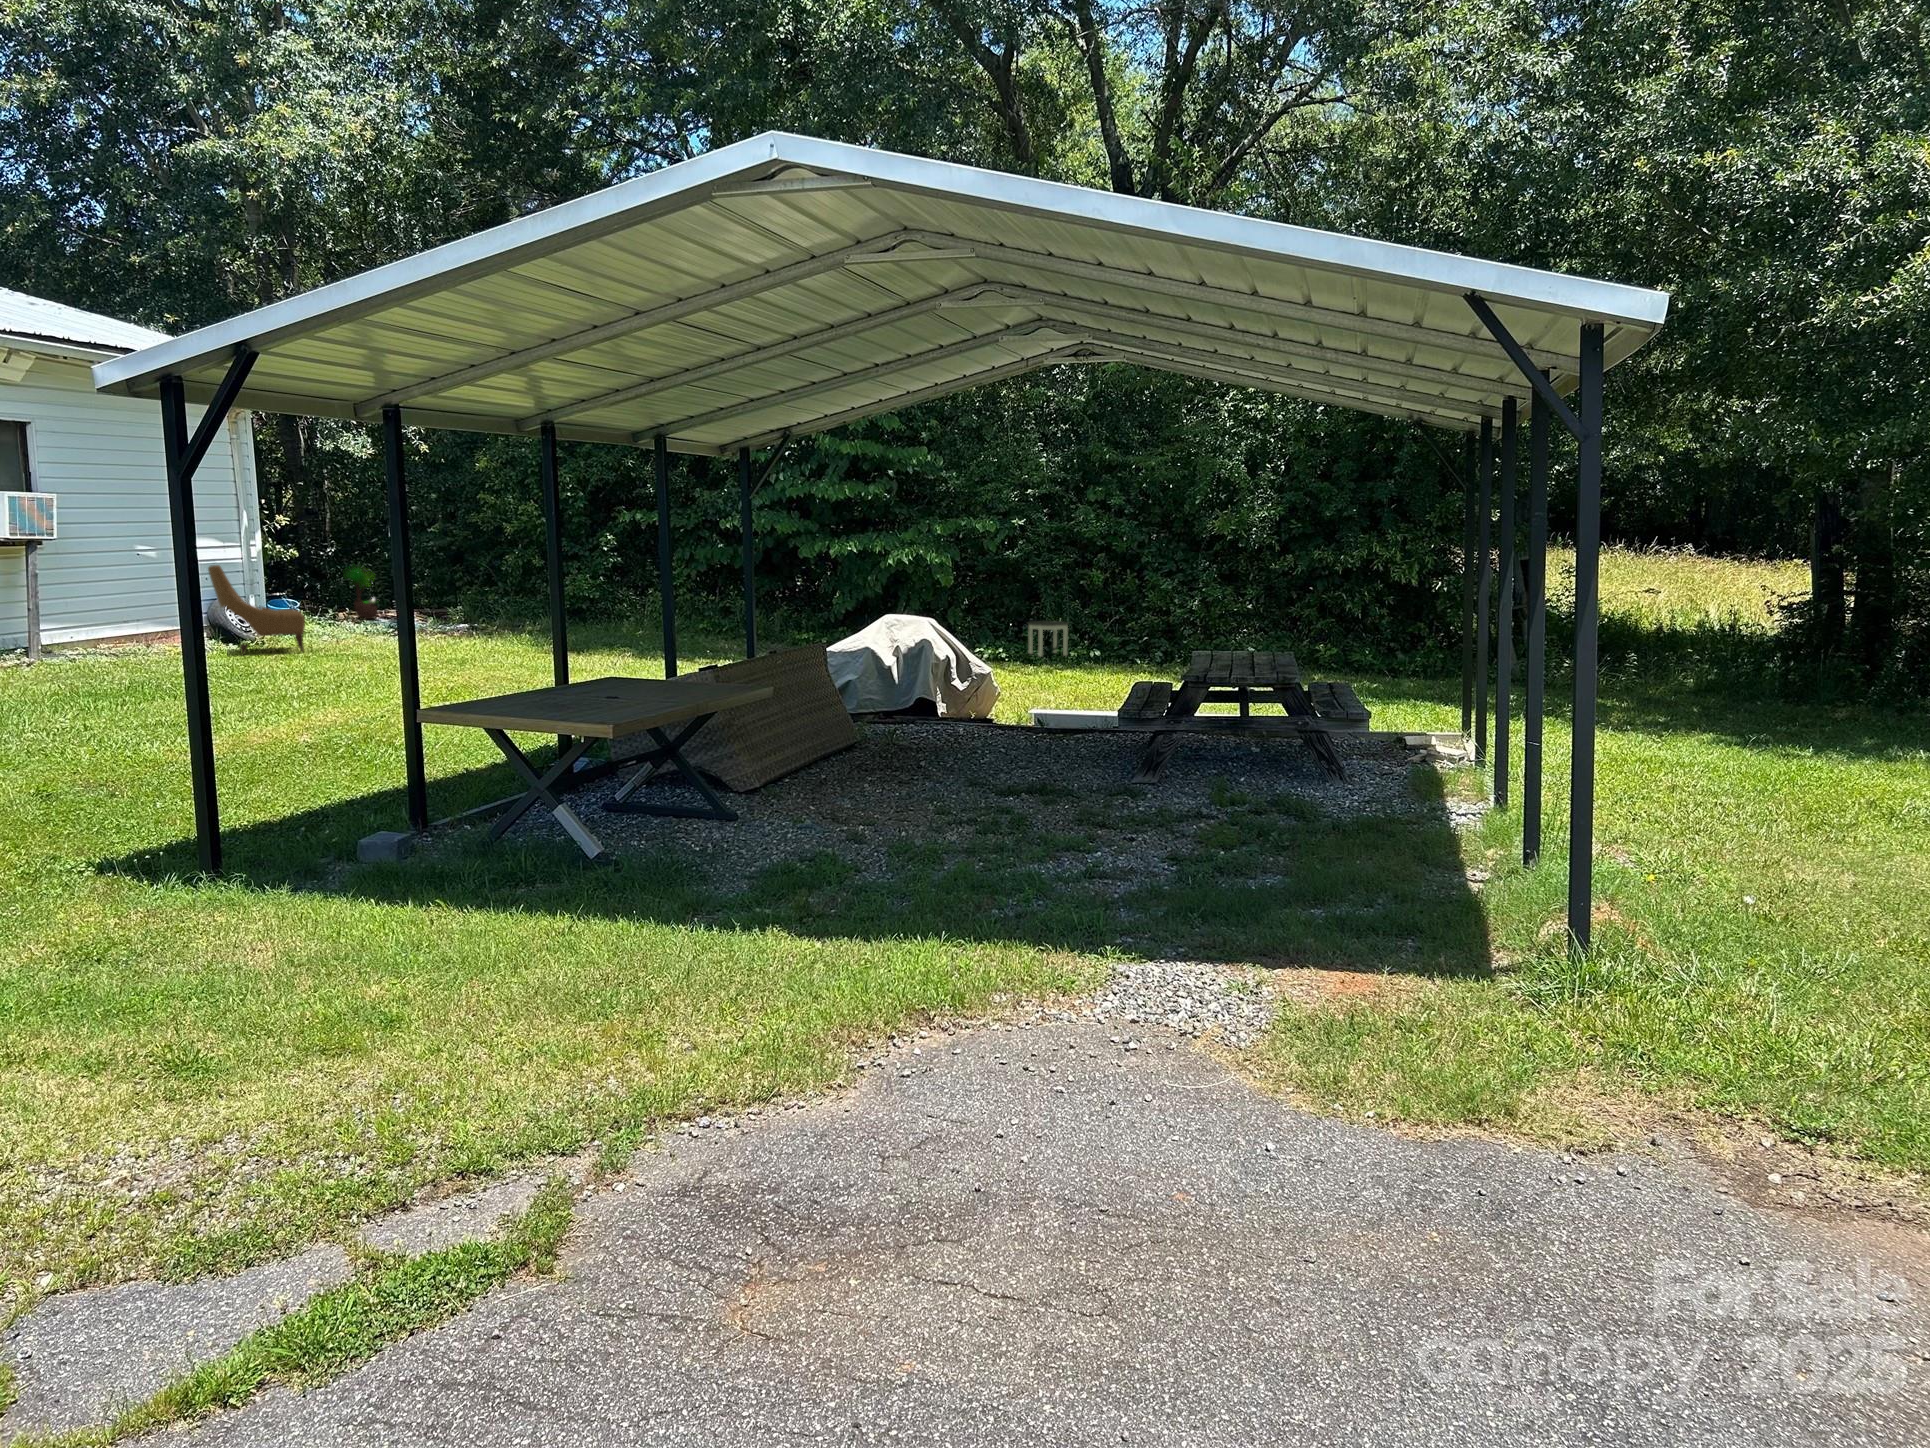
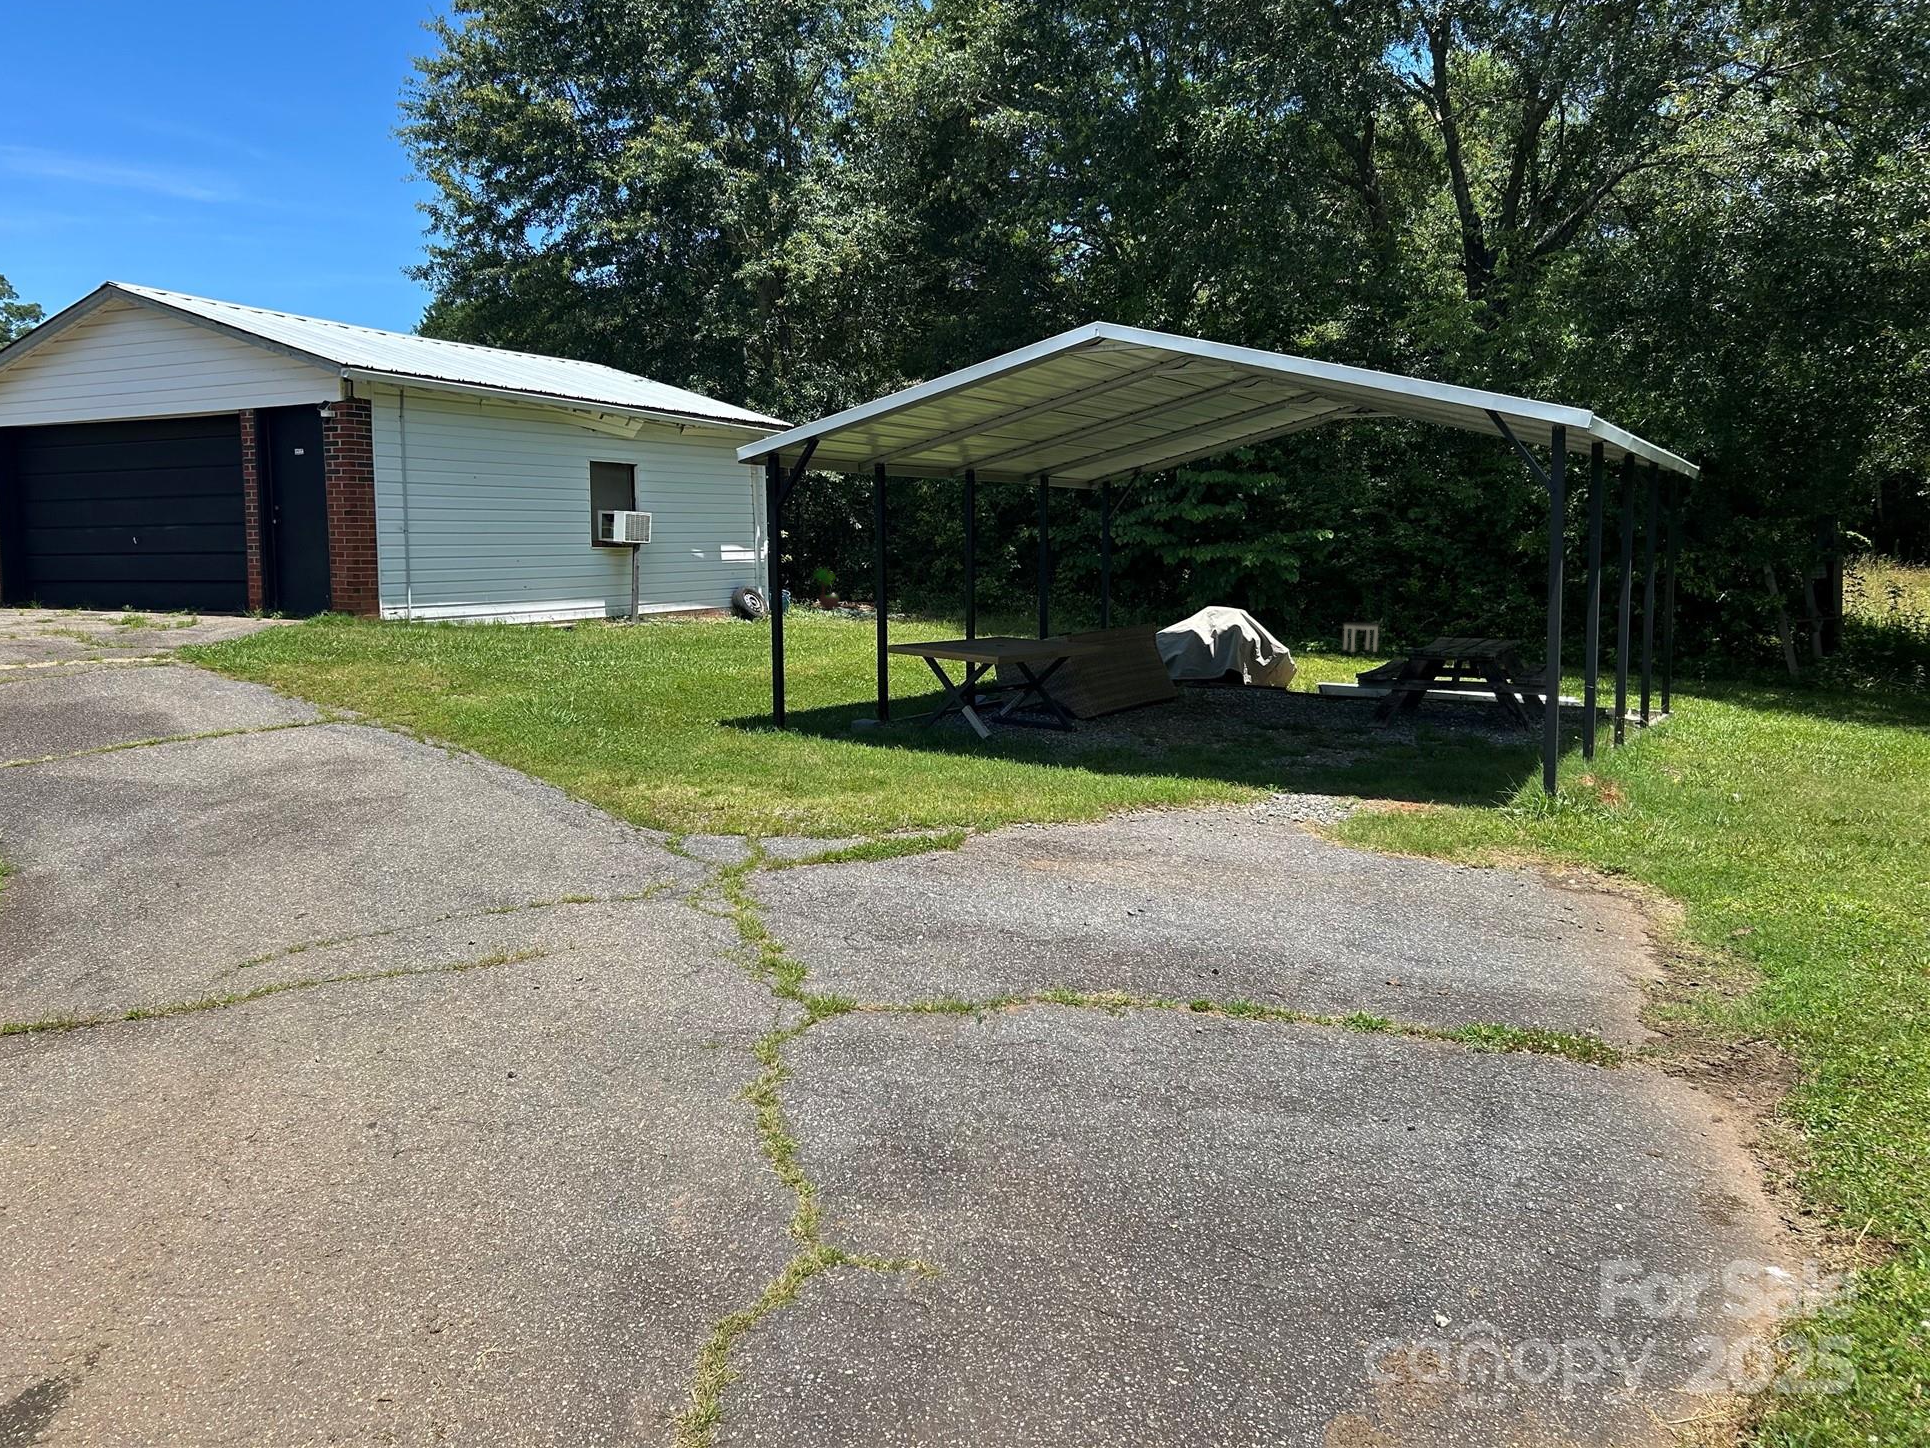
chair: present [208,565,305,655] -> none [734,564,794,628]

